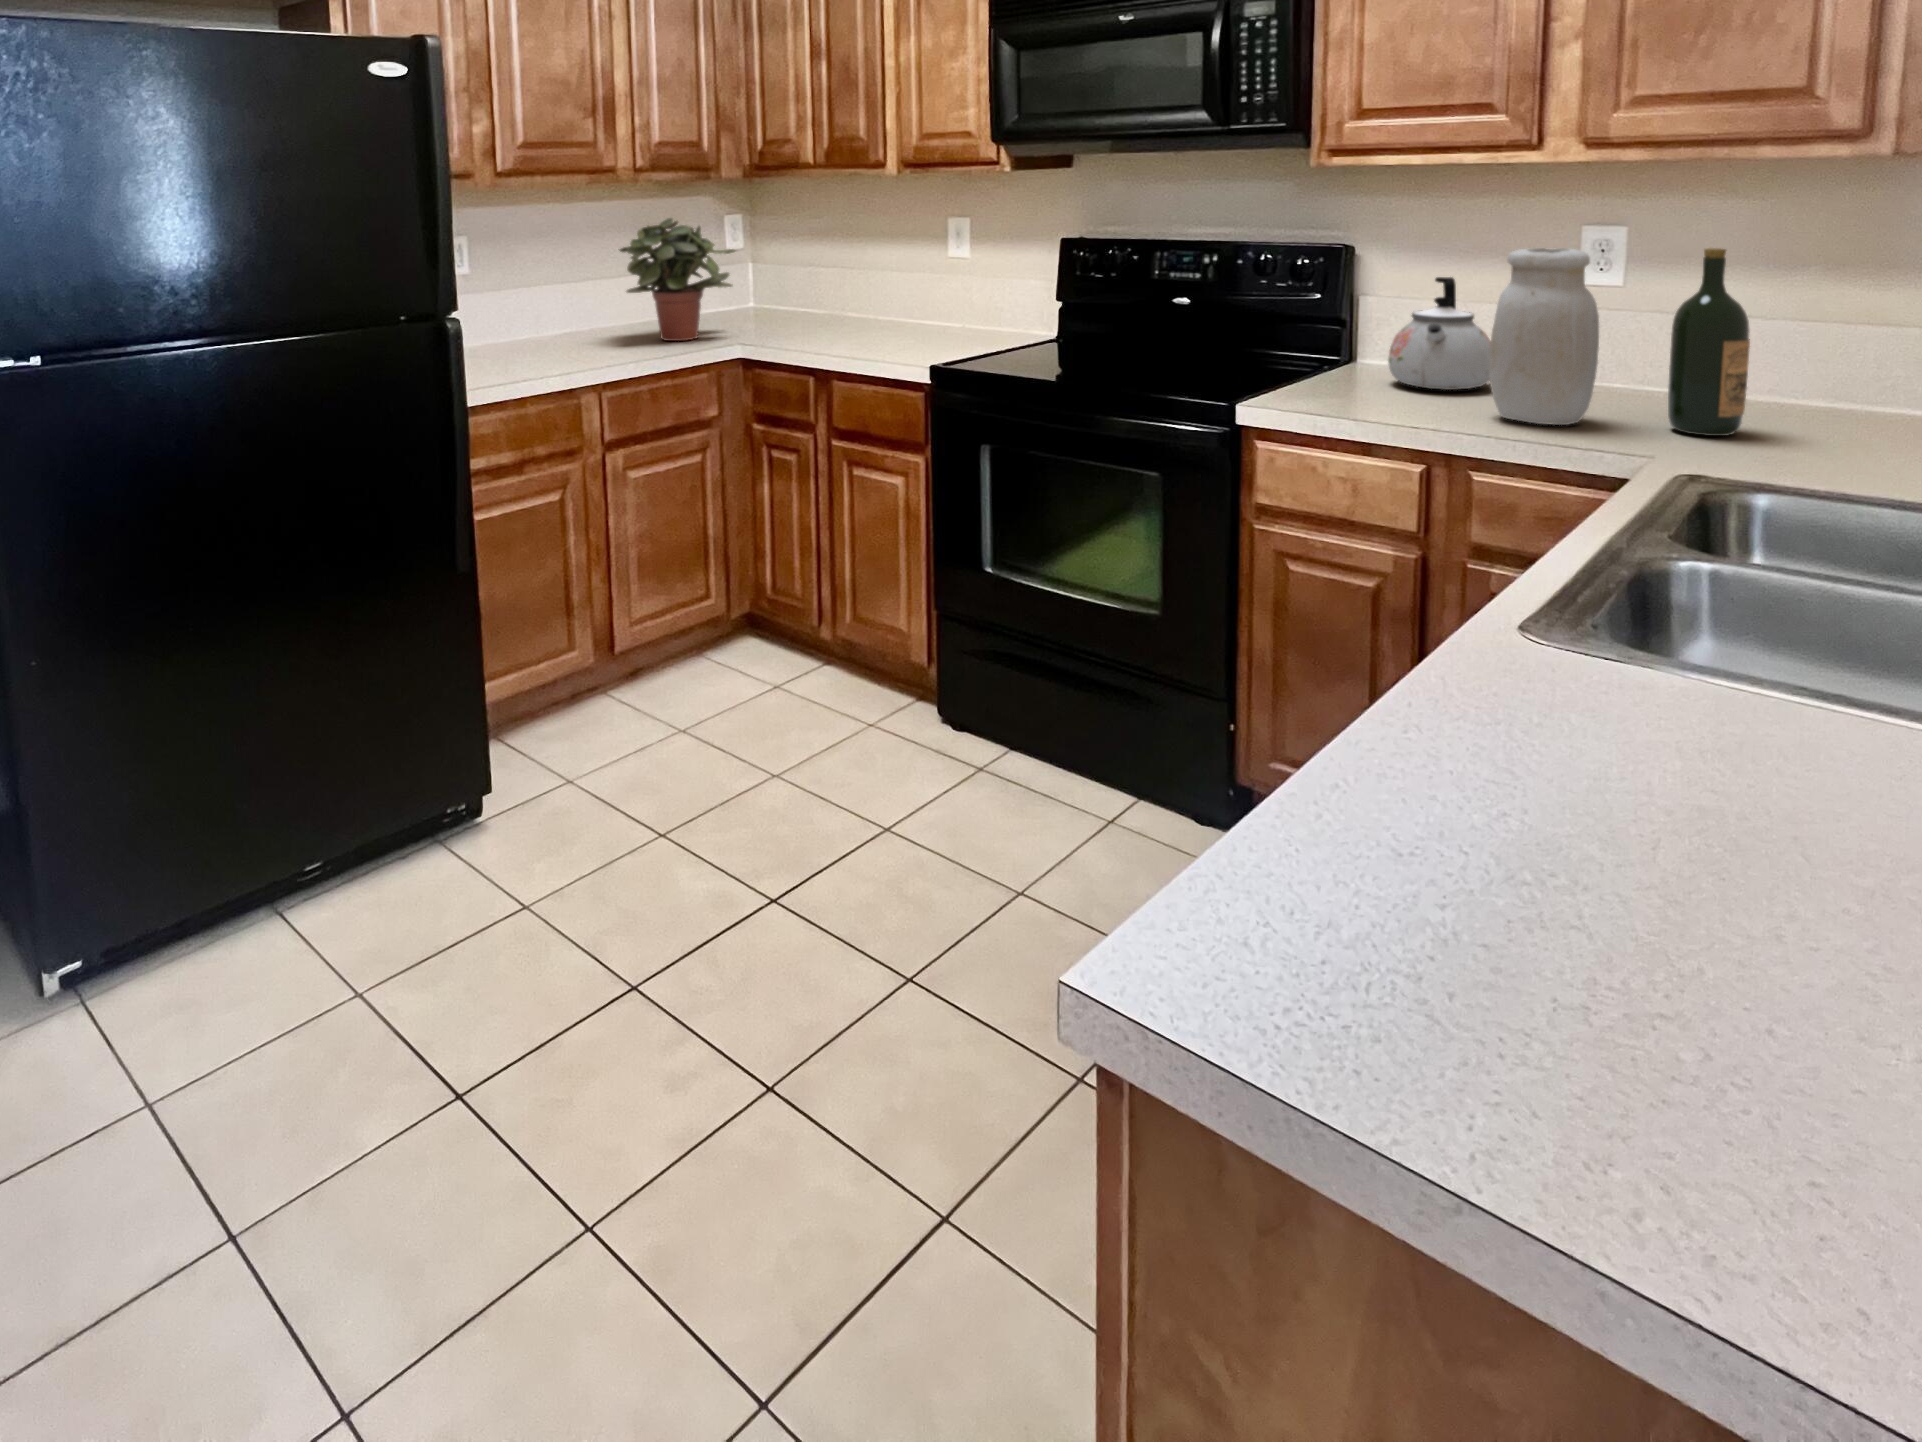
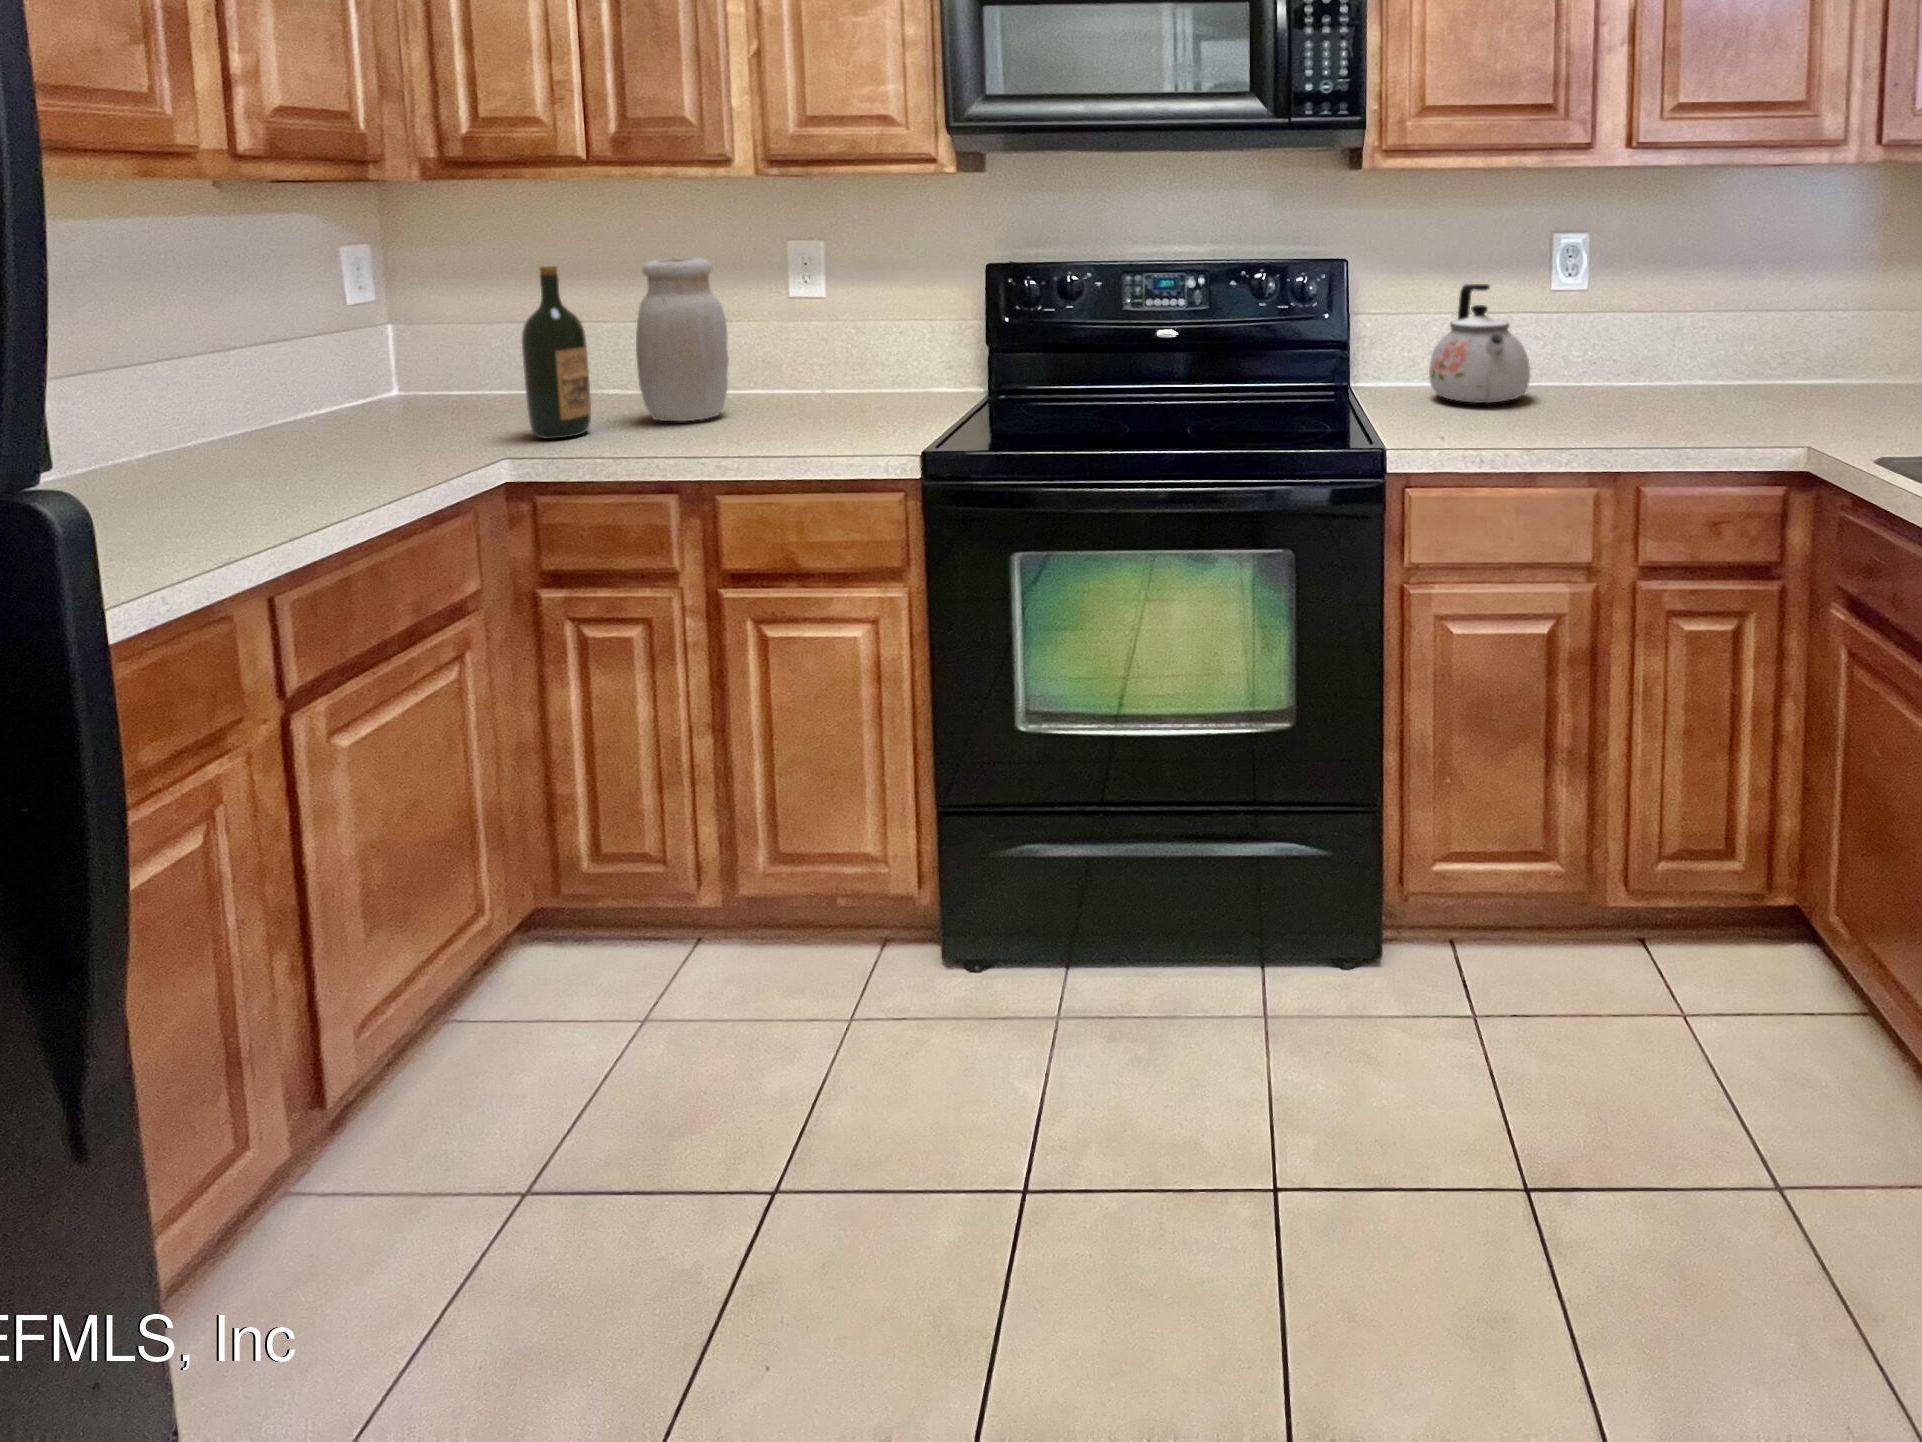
potted plant: present [620,218,735,341] -> none [196,253,454,478]
jar: present [1489,248,1599,425] -> present [636,258,729,421]
wine bottle: present [1668,248,1750,436] -> present [522,266,591,439]

